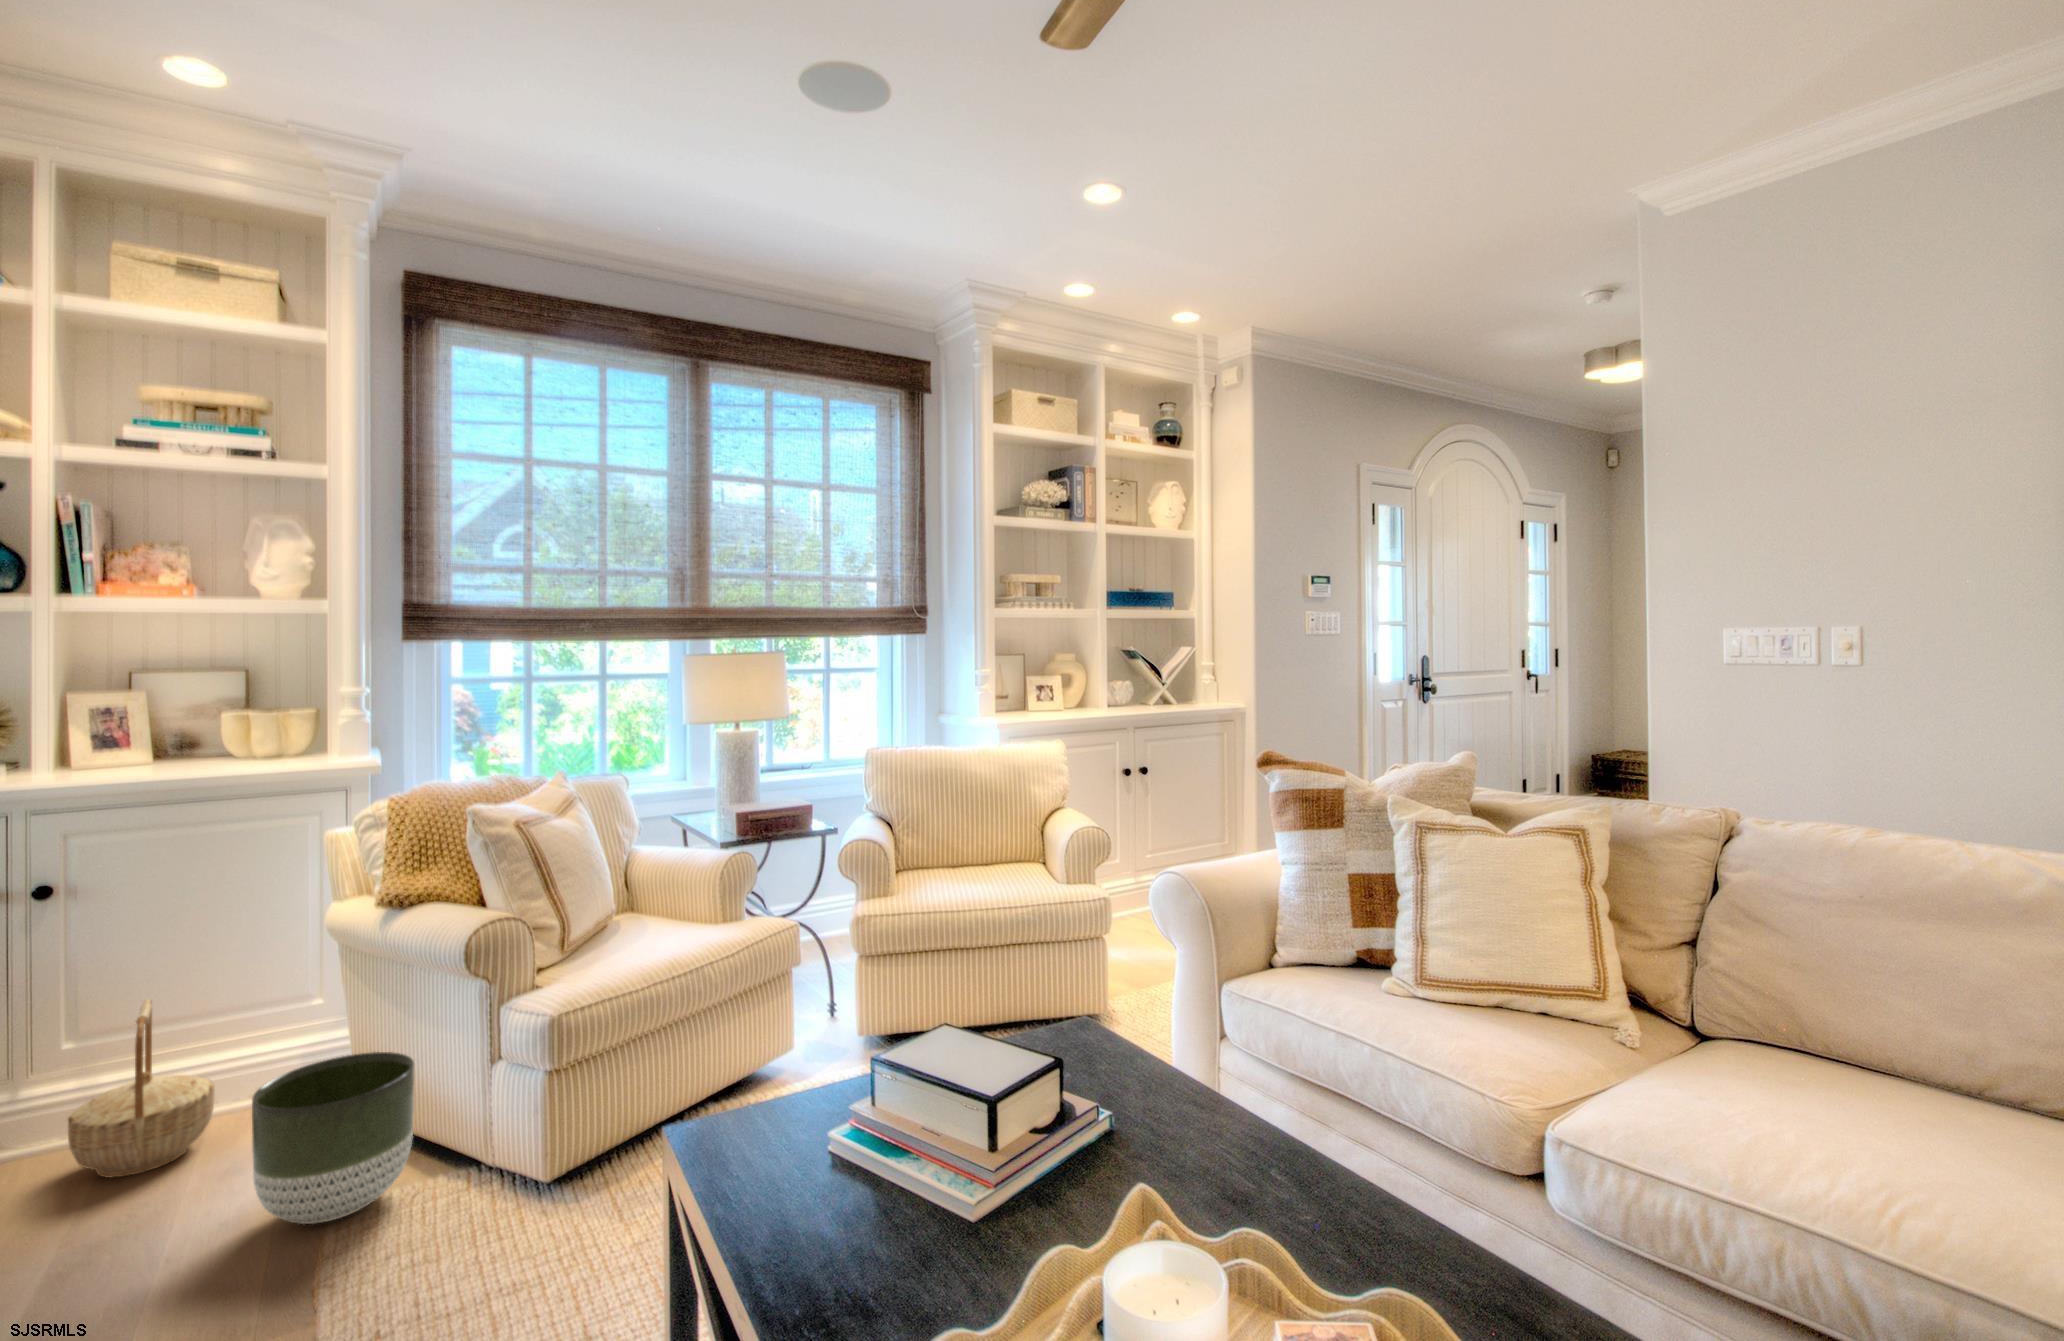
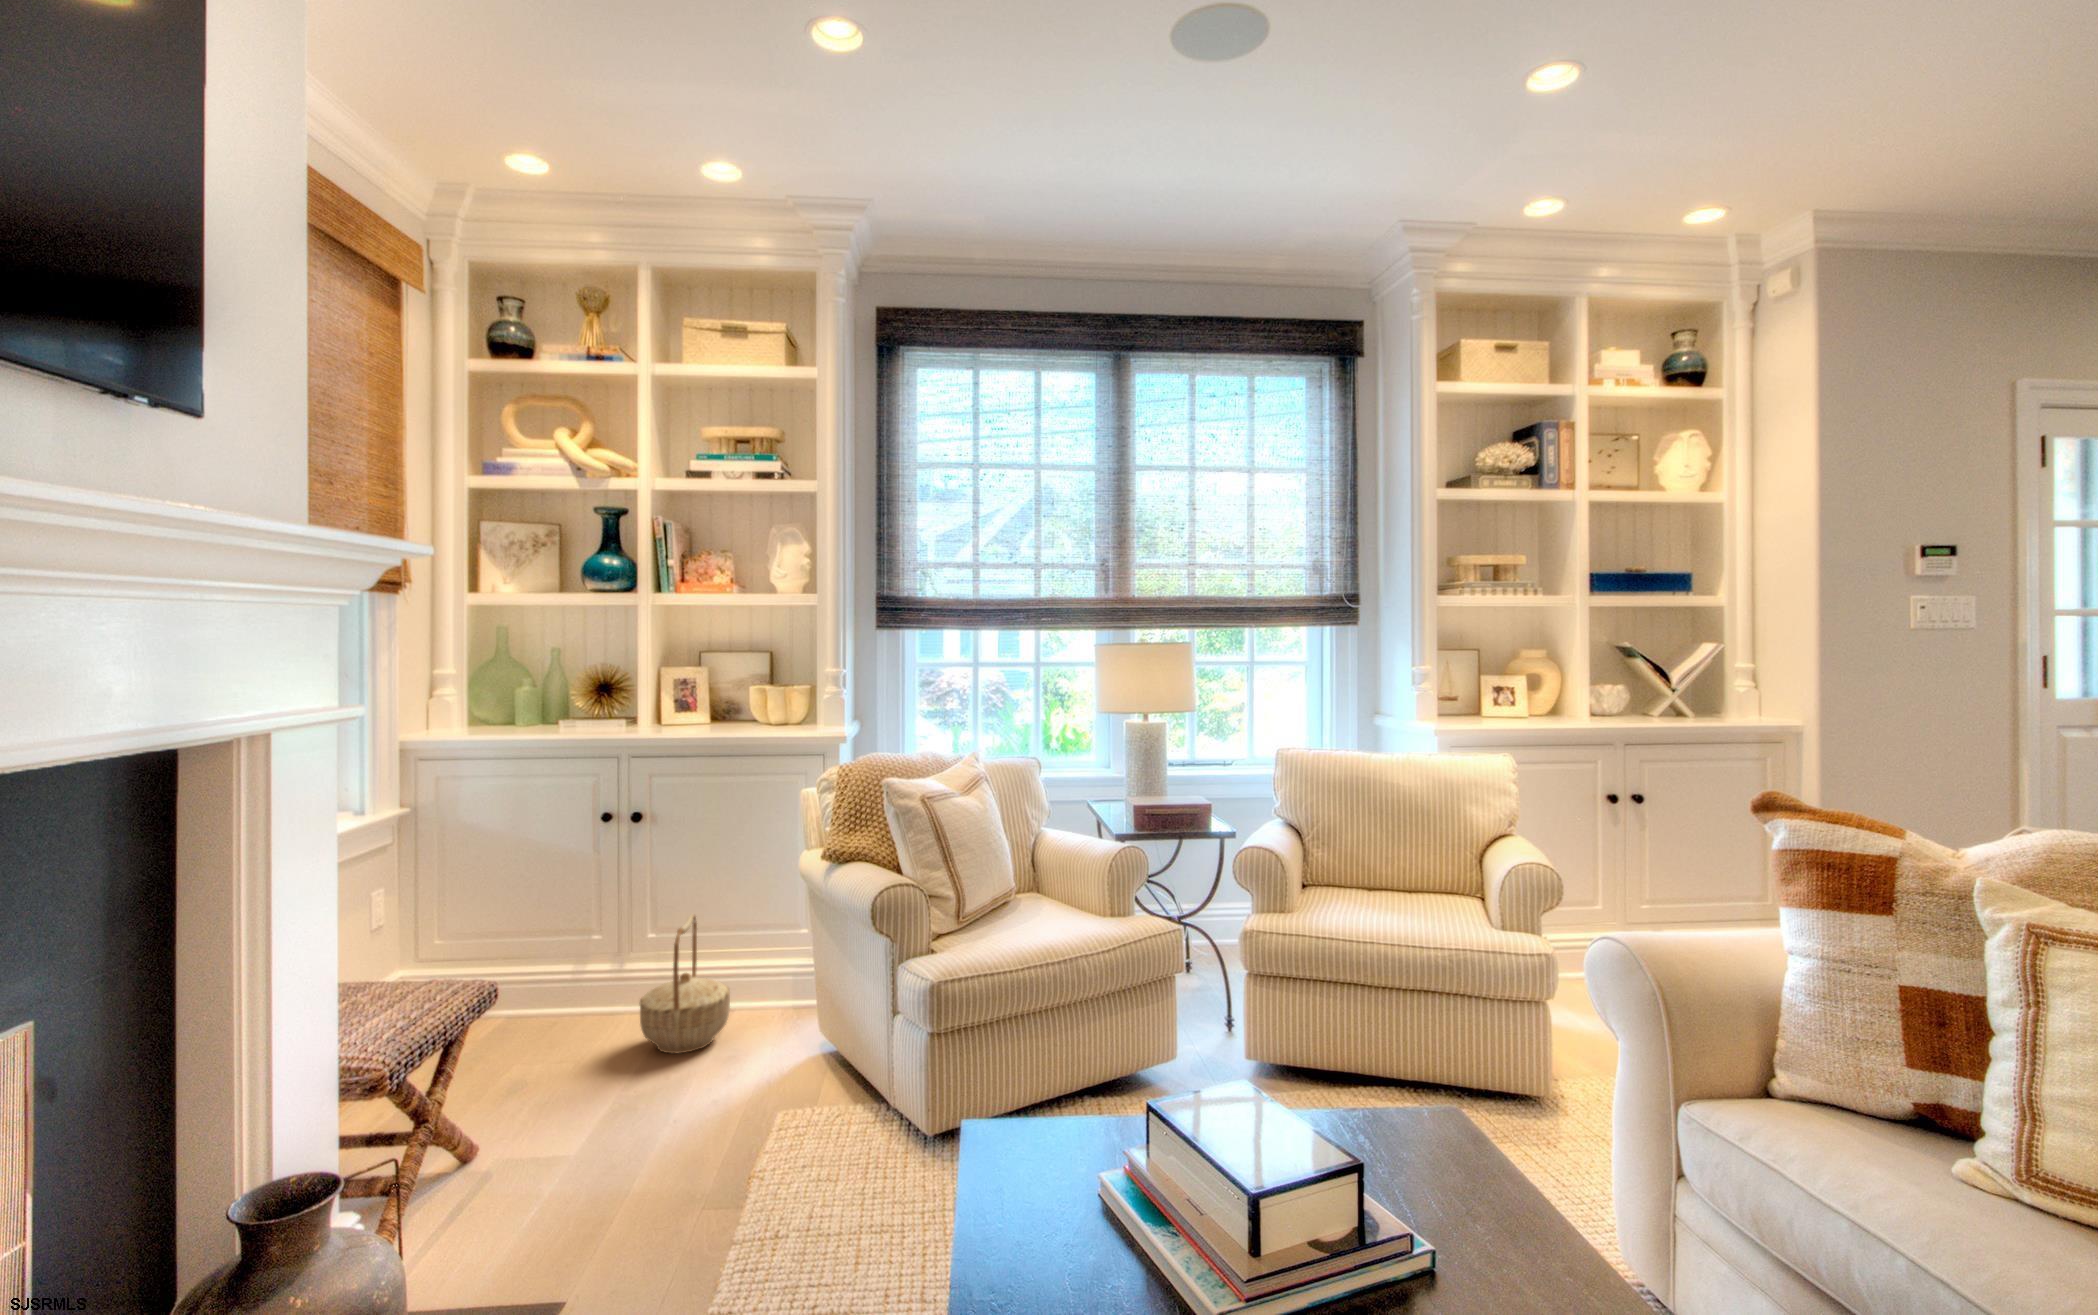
planter: present [252,1052,414,1224] -> none [723,989,840,1132]

